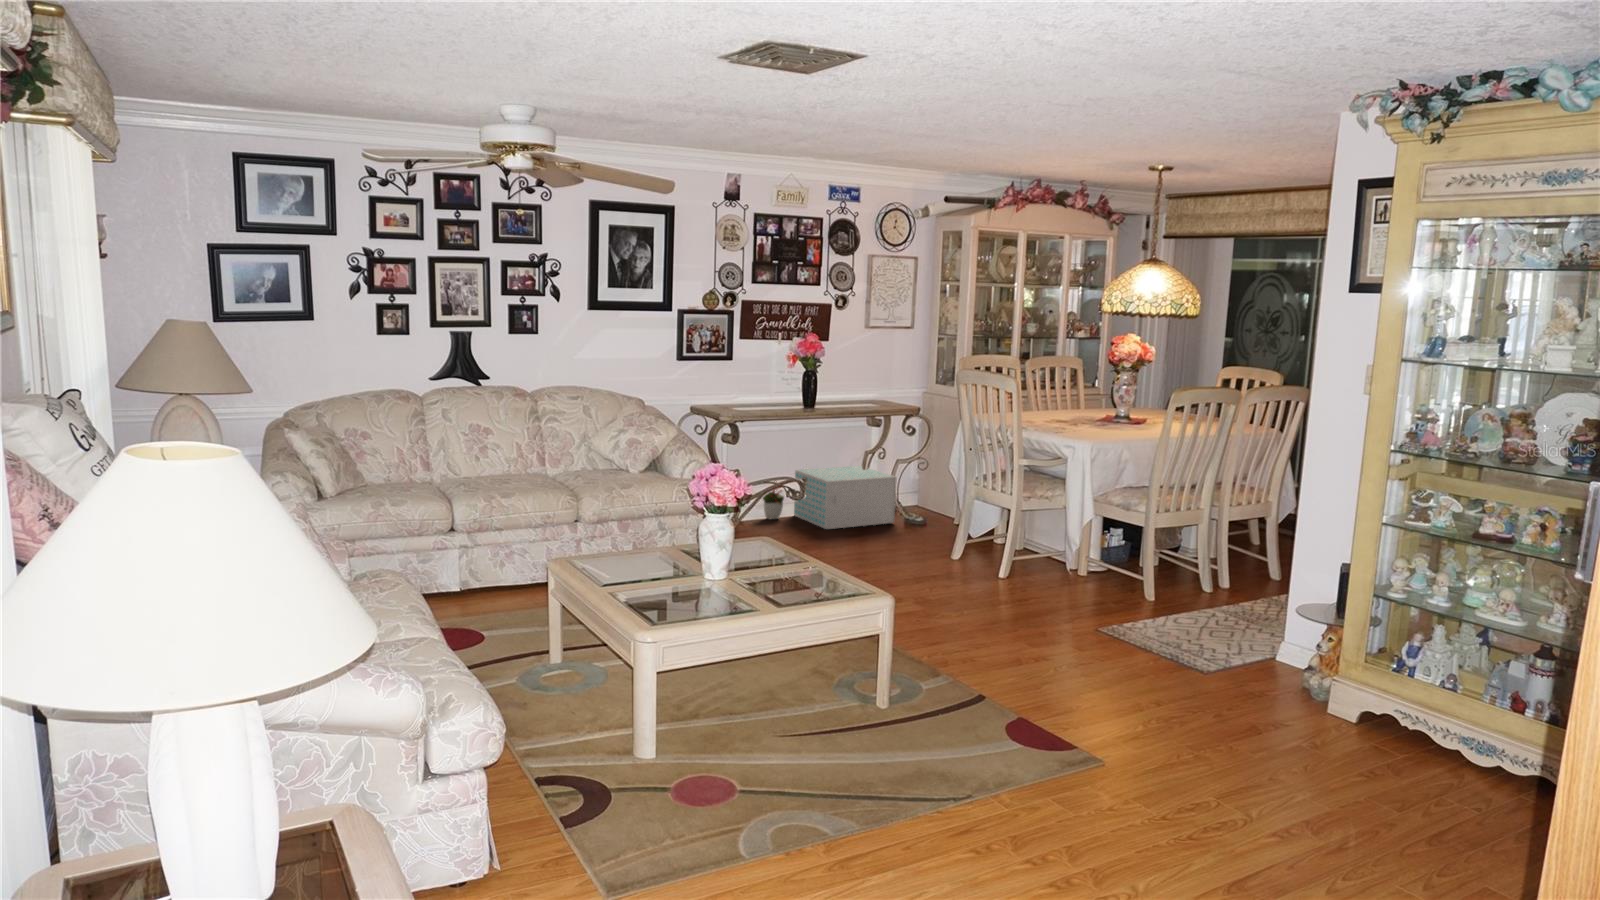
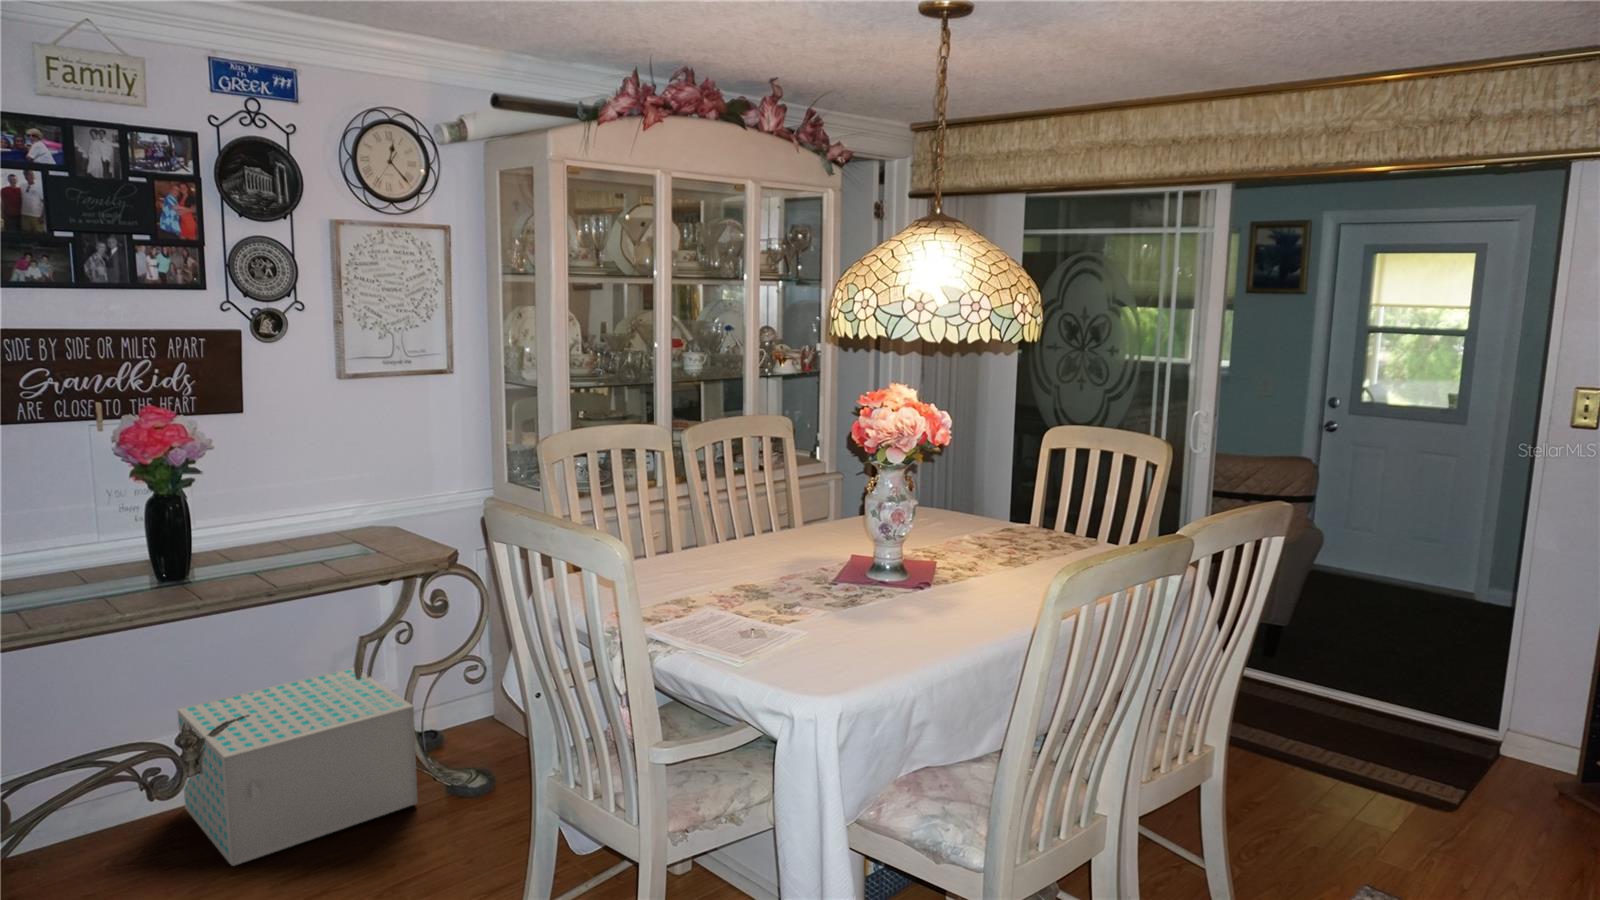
decorative plant: present [763,486,784,519] -> none [76,746,144,839]

